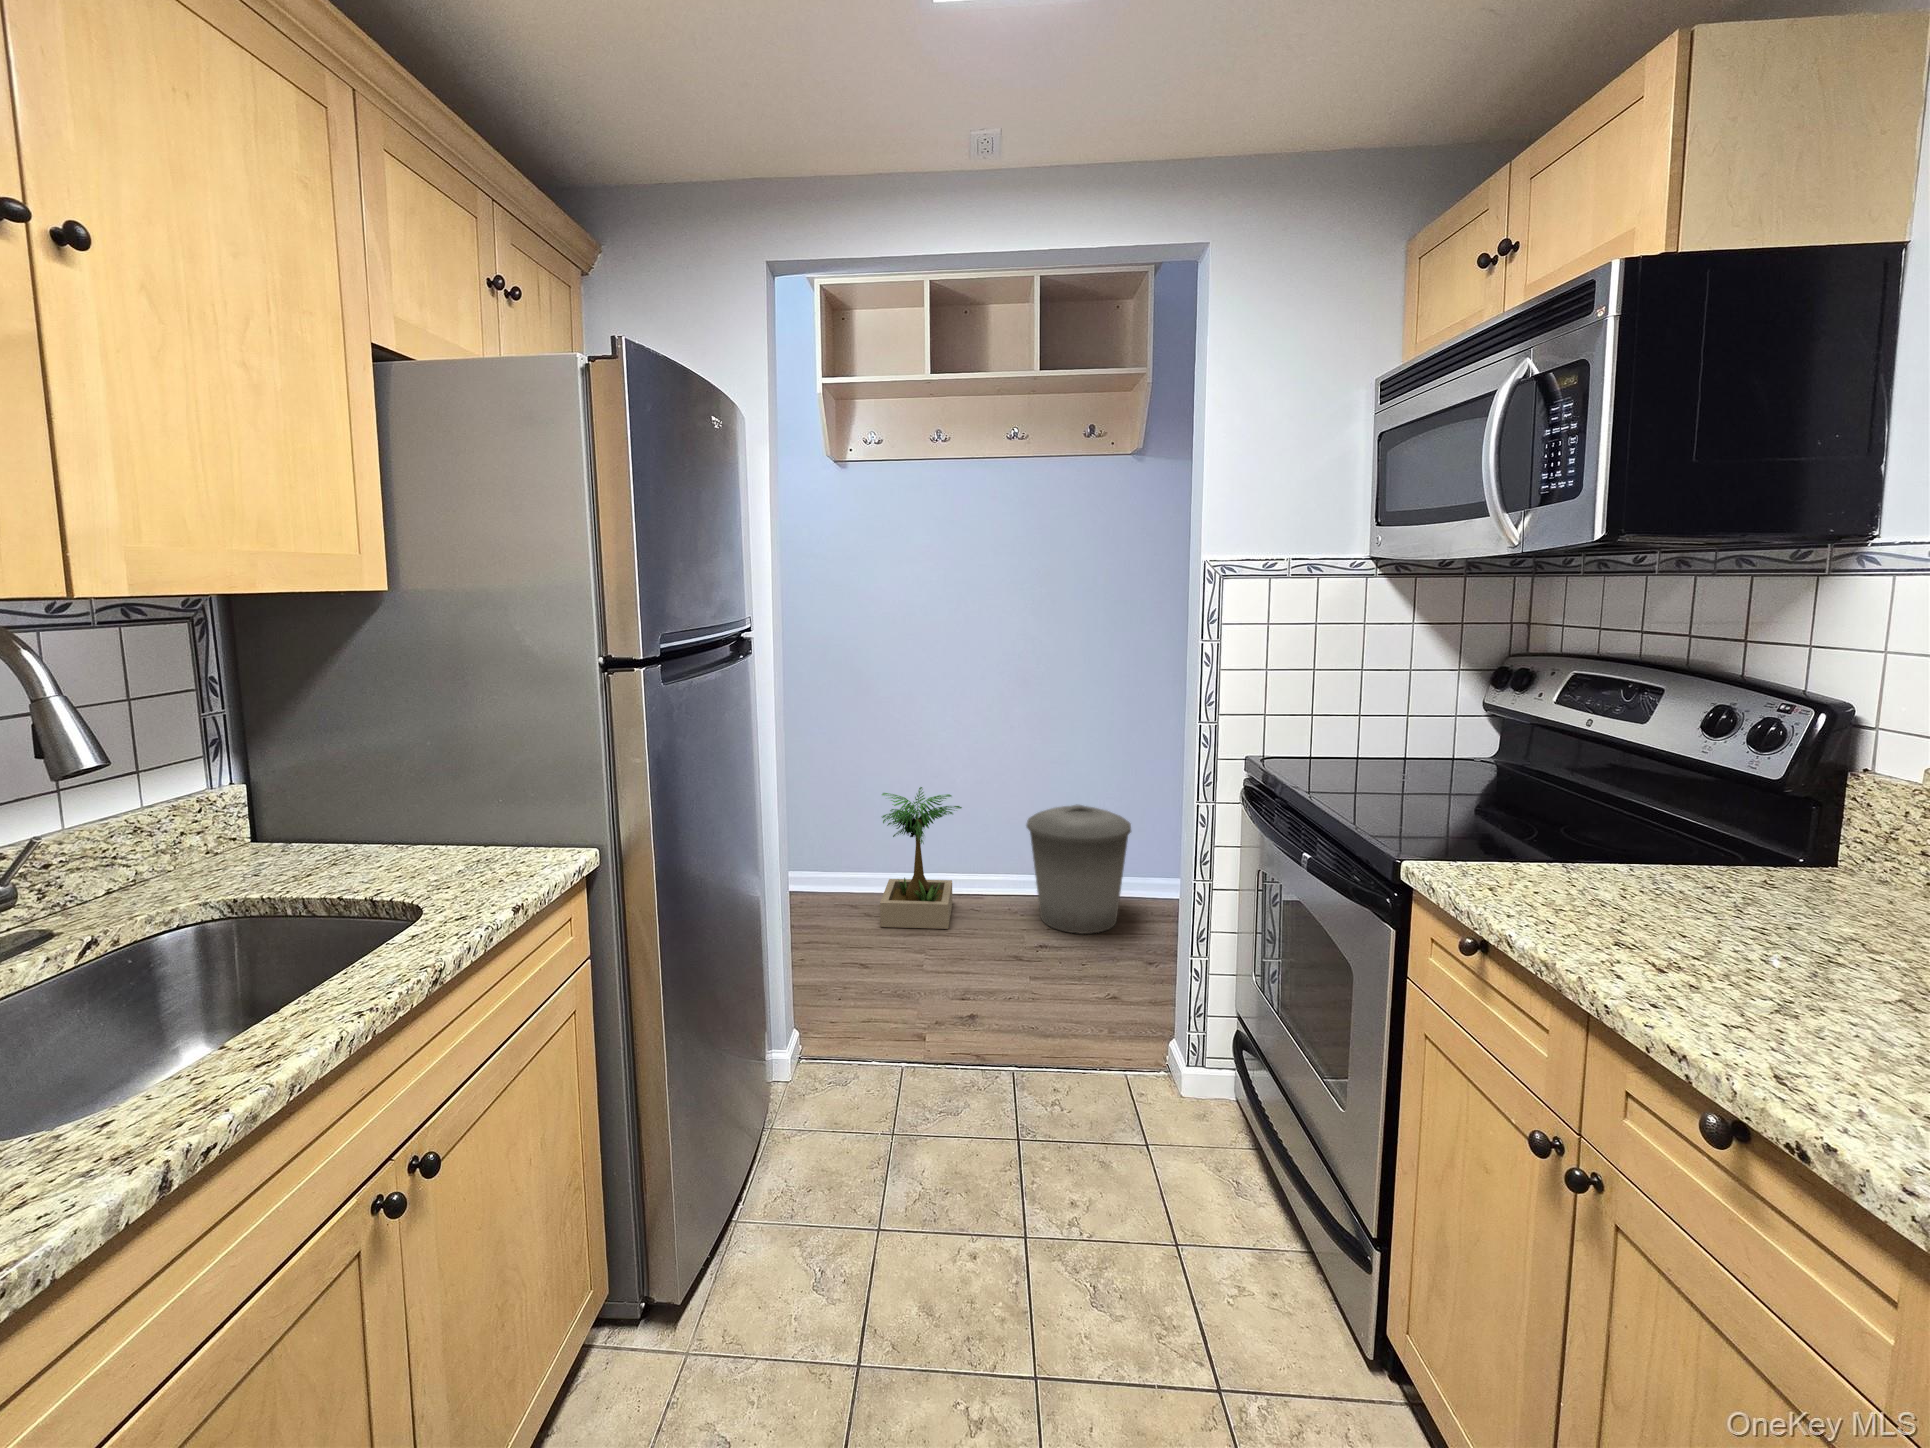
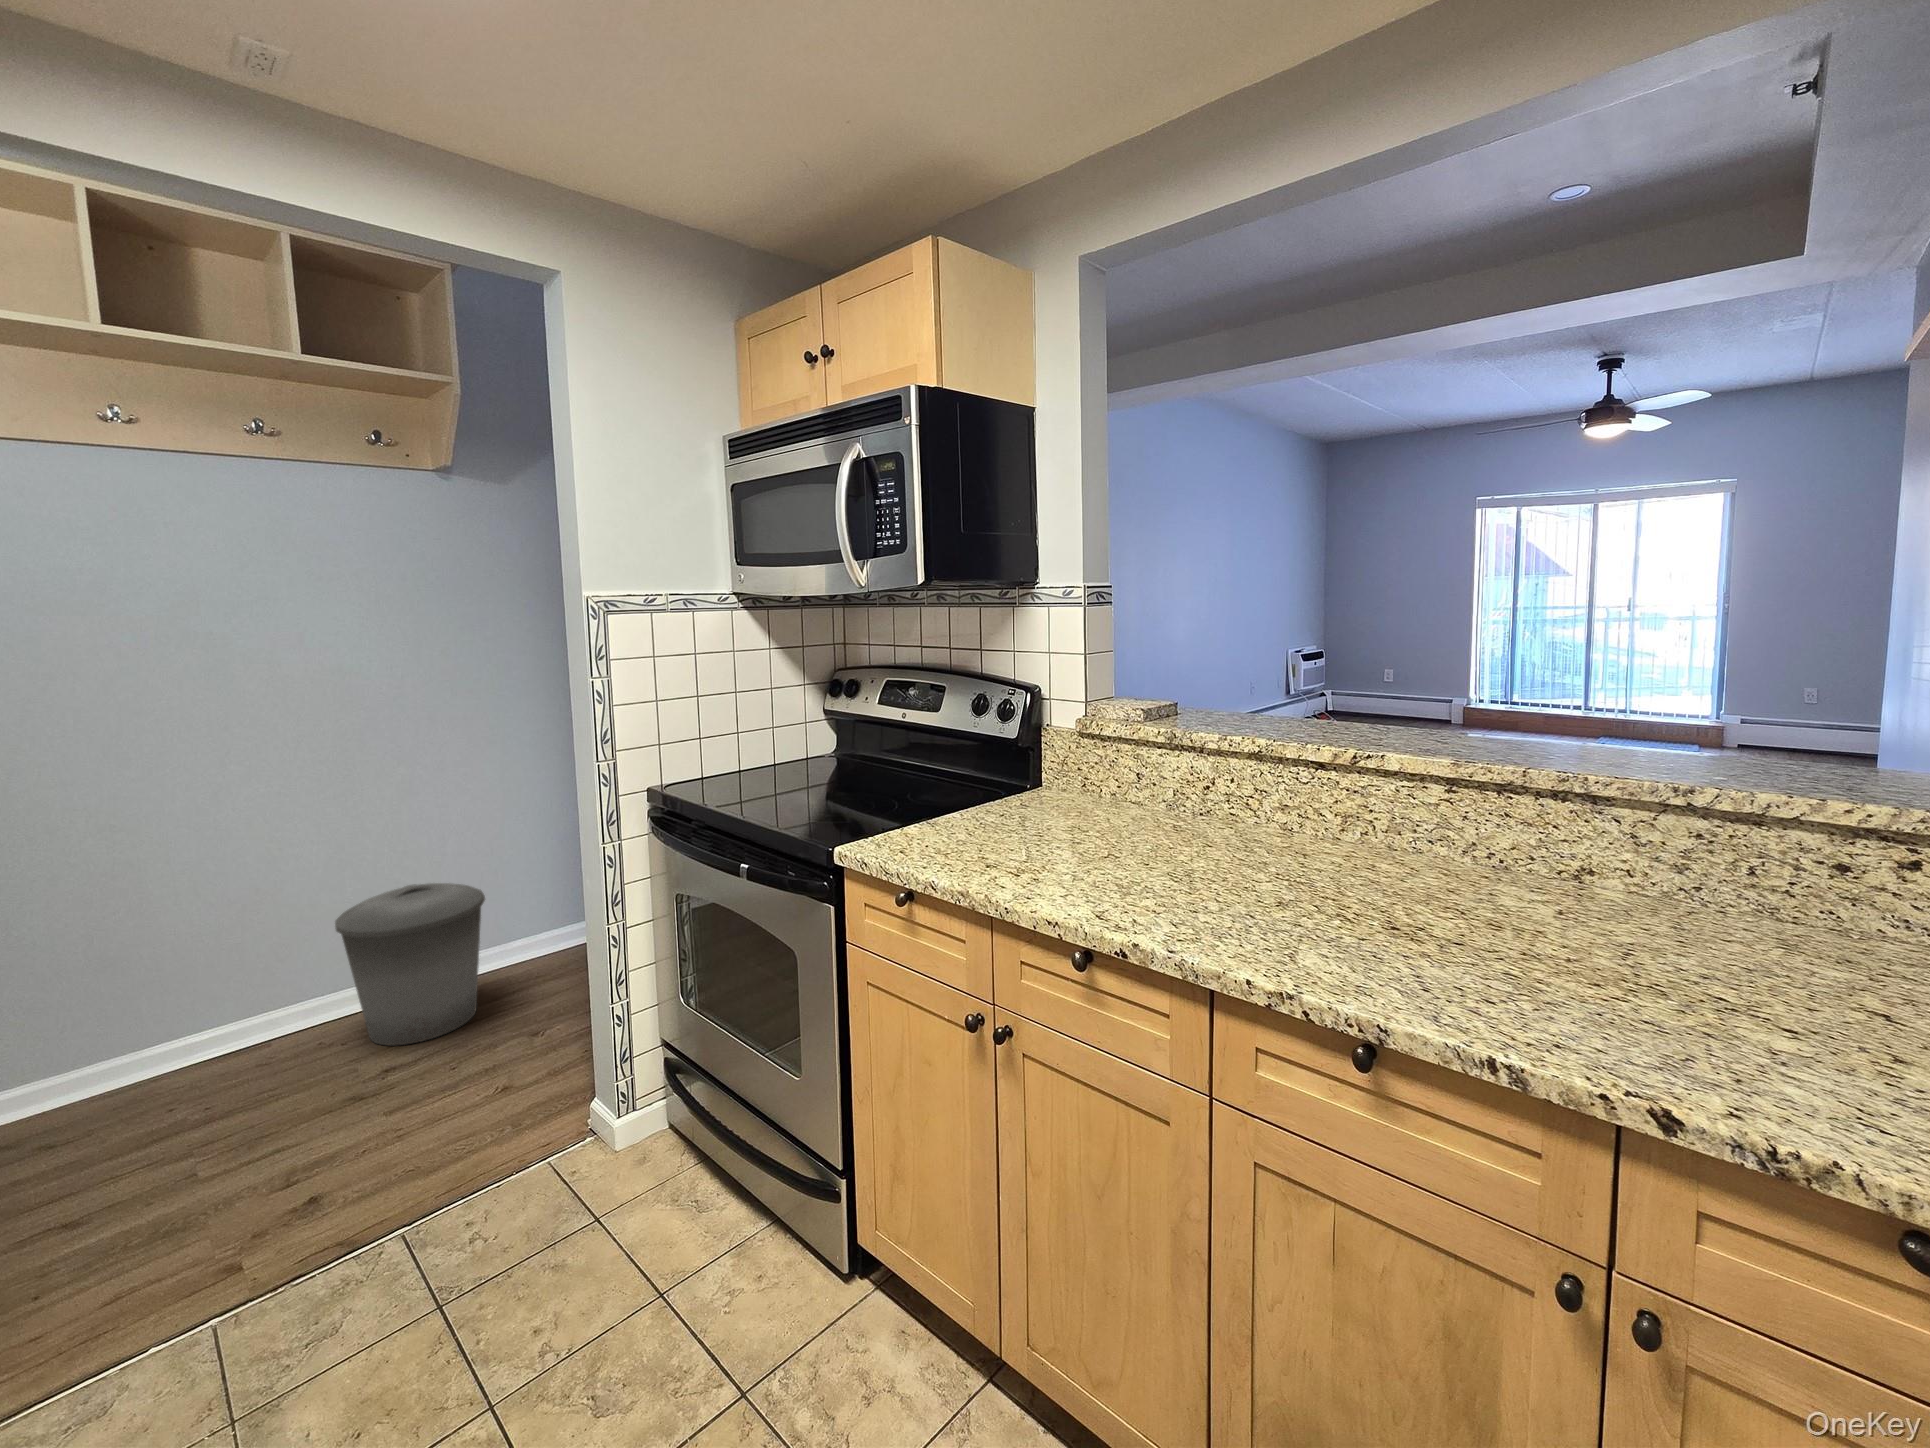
potted plant: present [880,787,962,929] -> none [43,917,242,1155]

